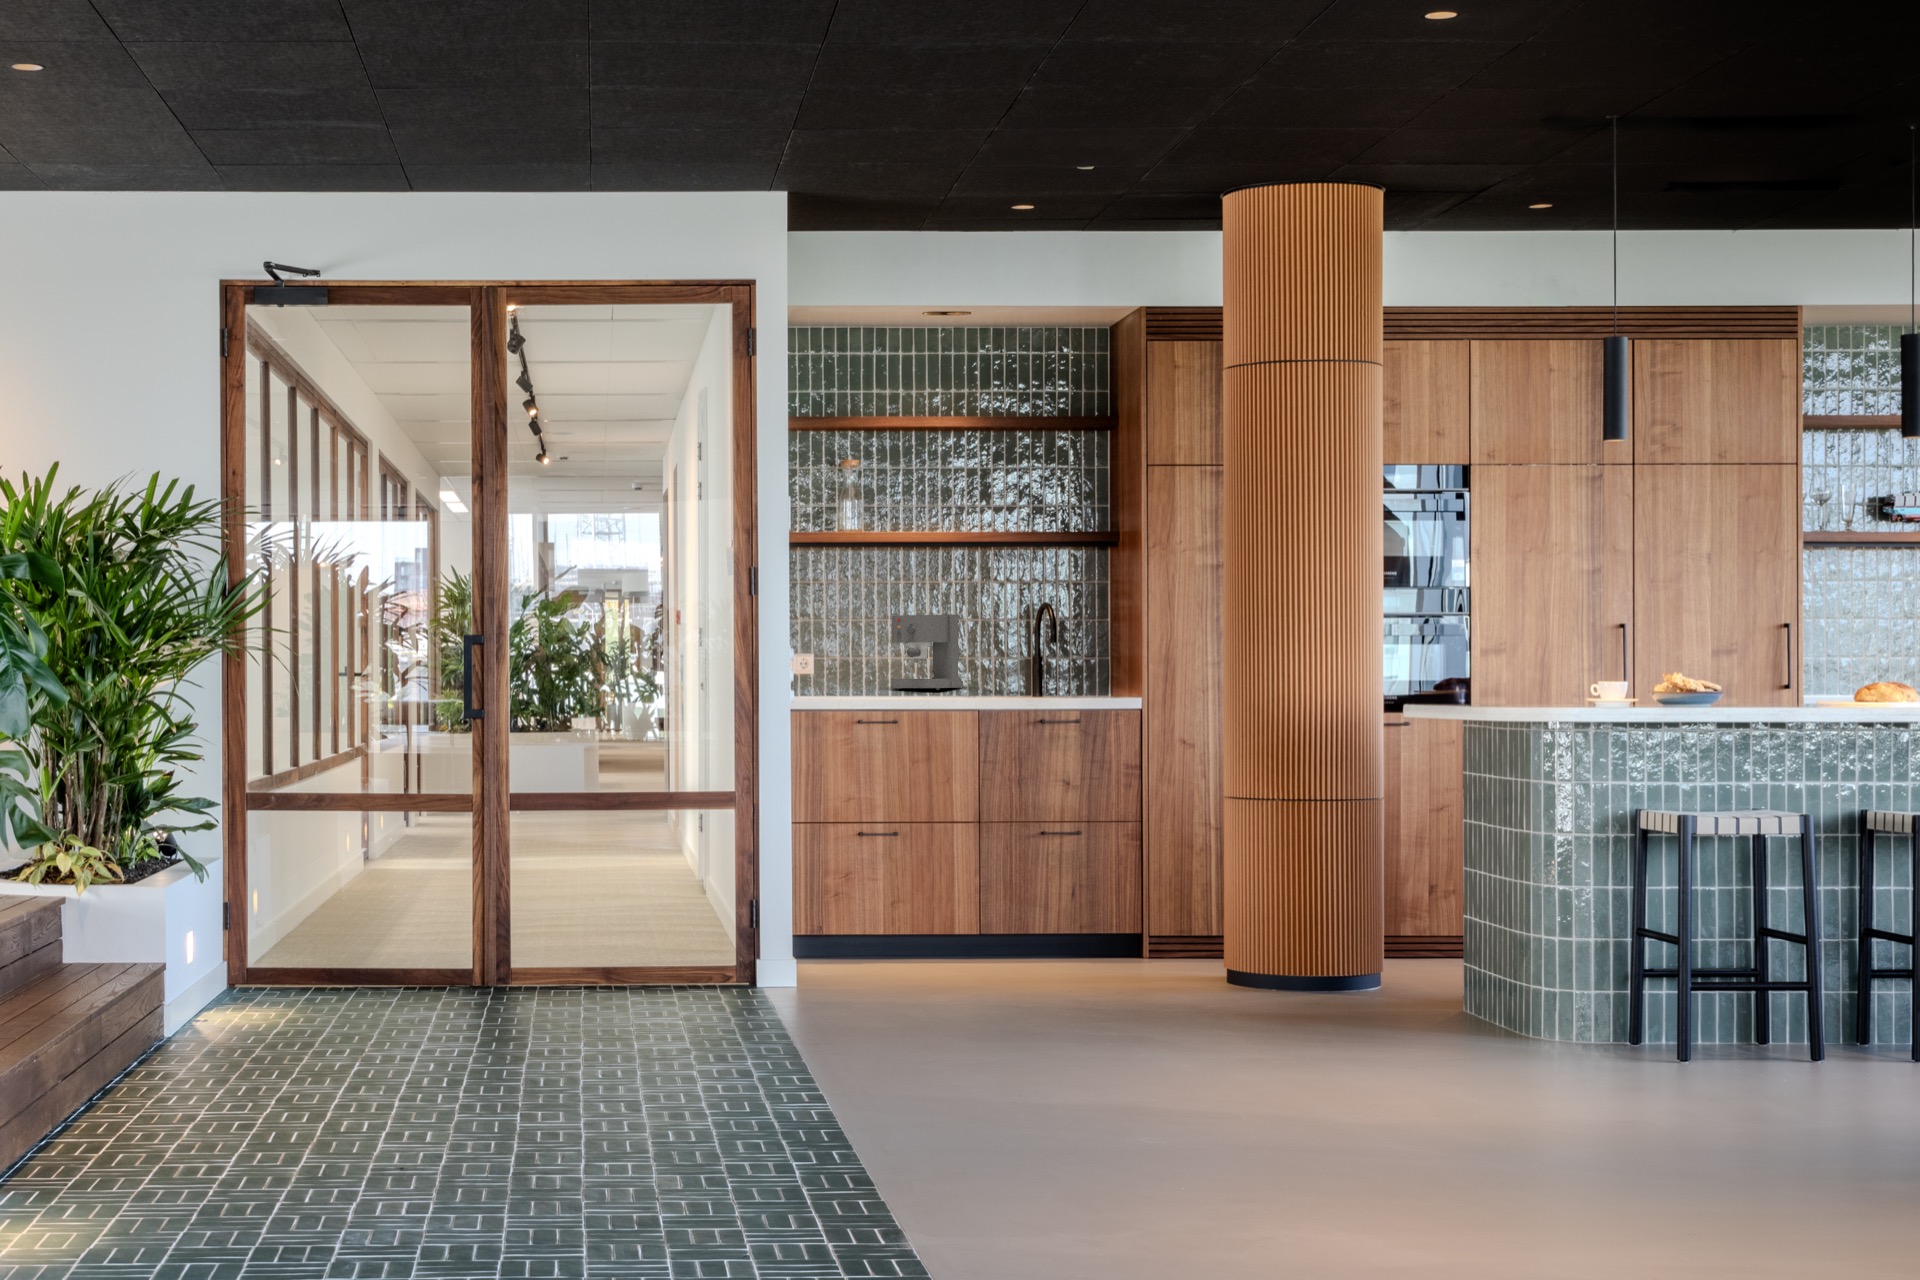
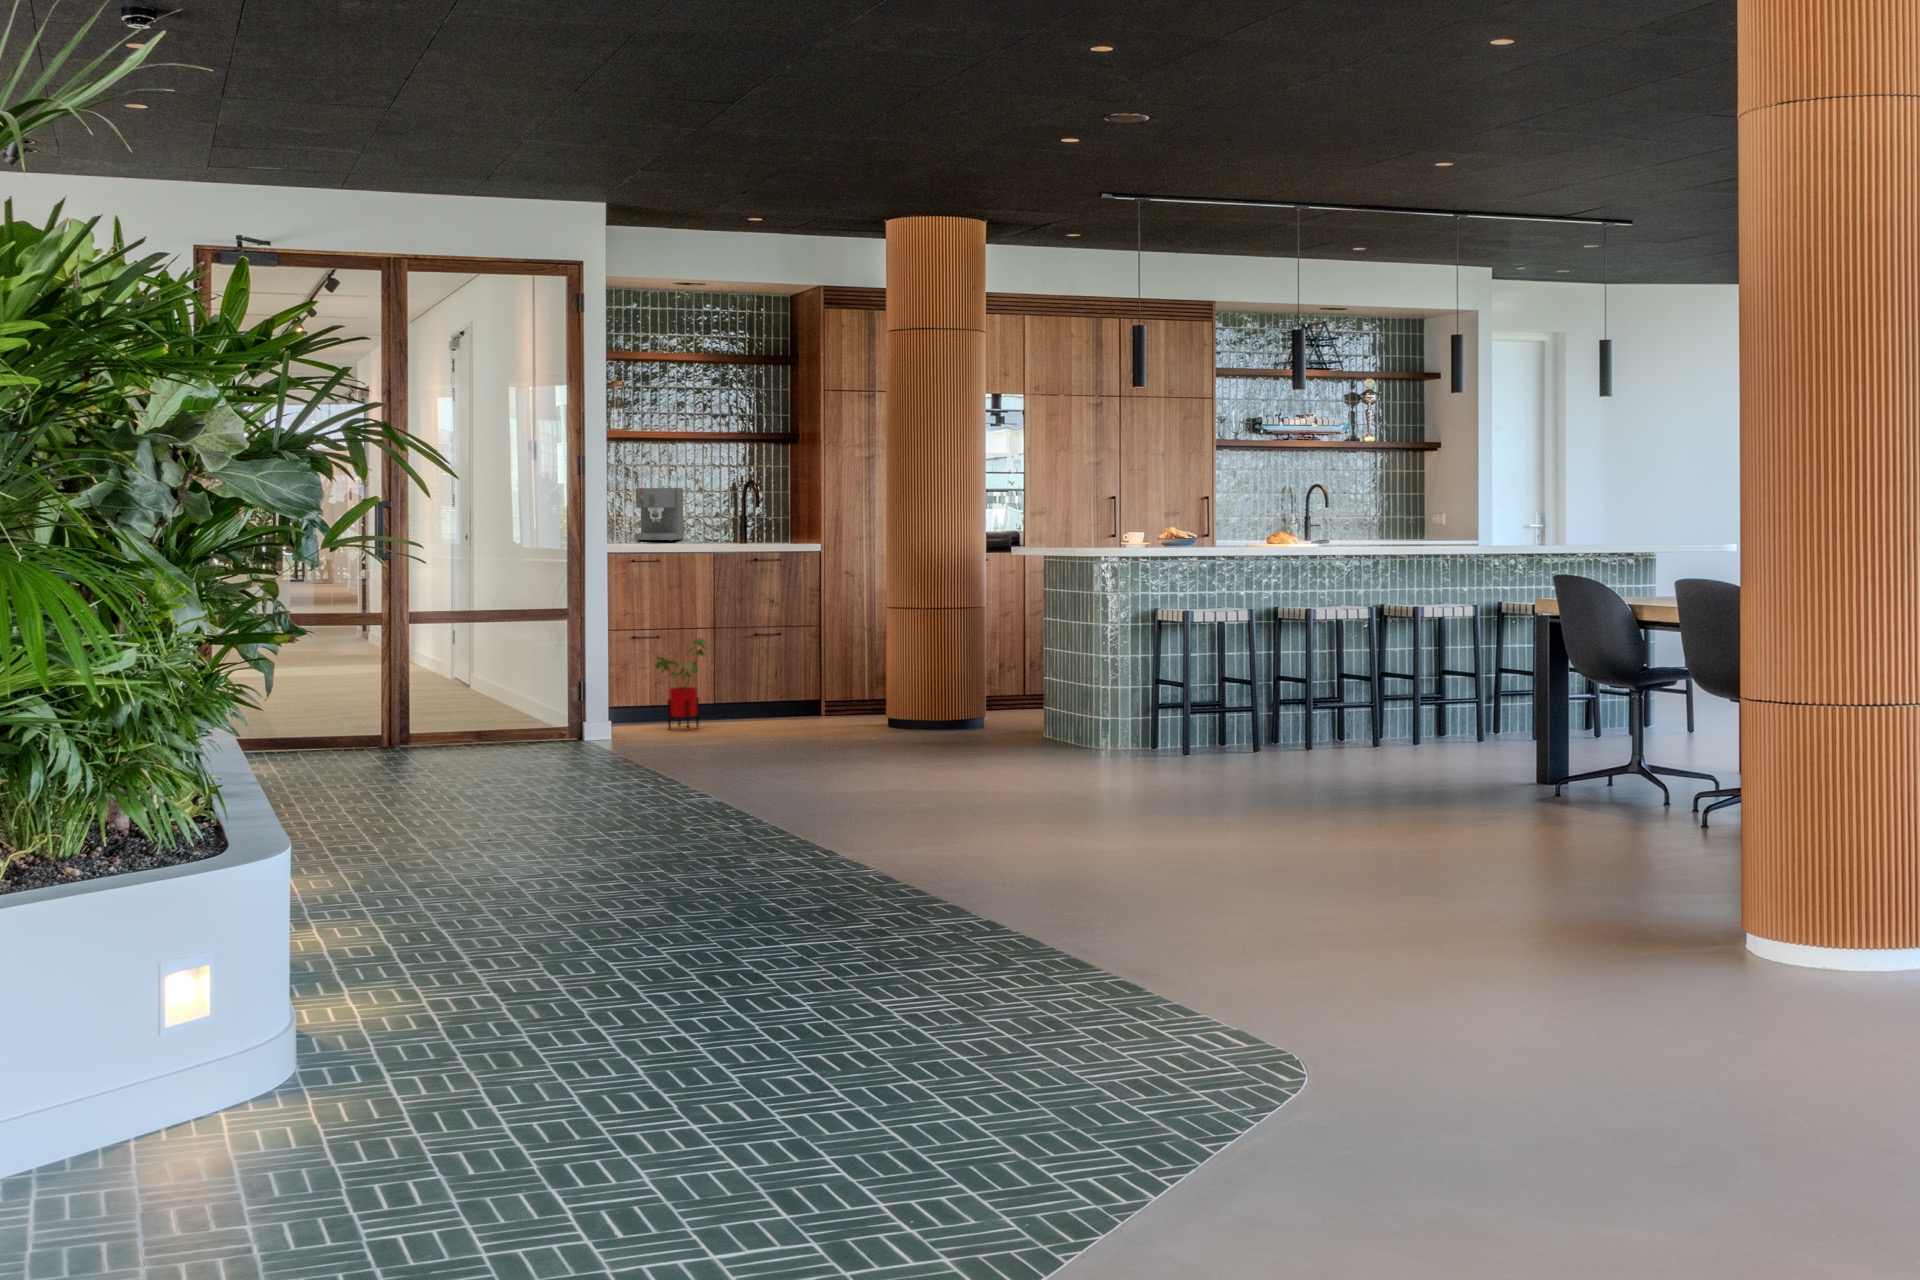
house plant: none [879,832,963,971] -> present [656,638,710,730]

